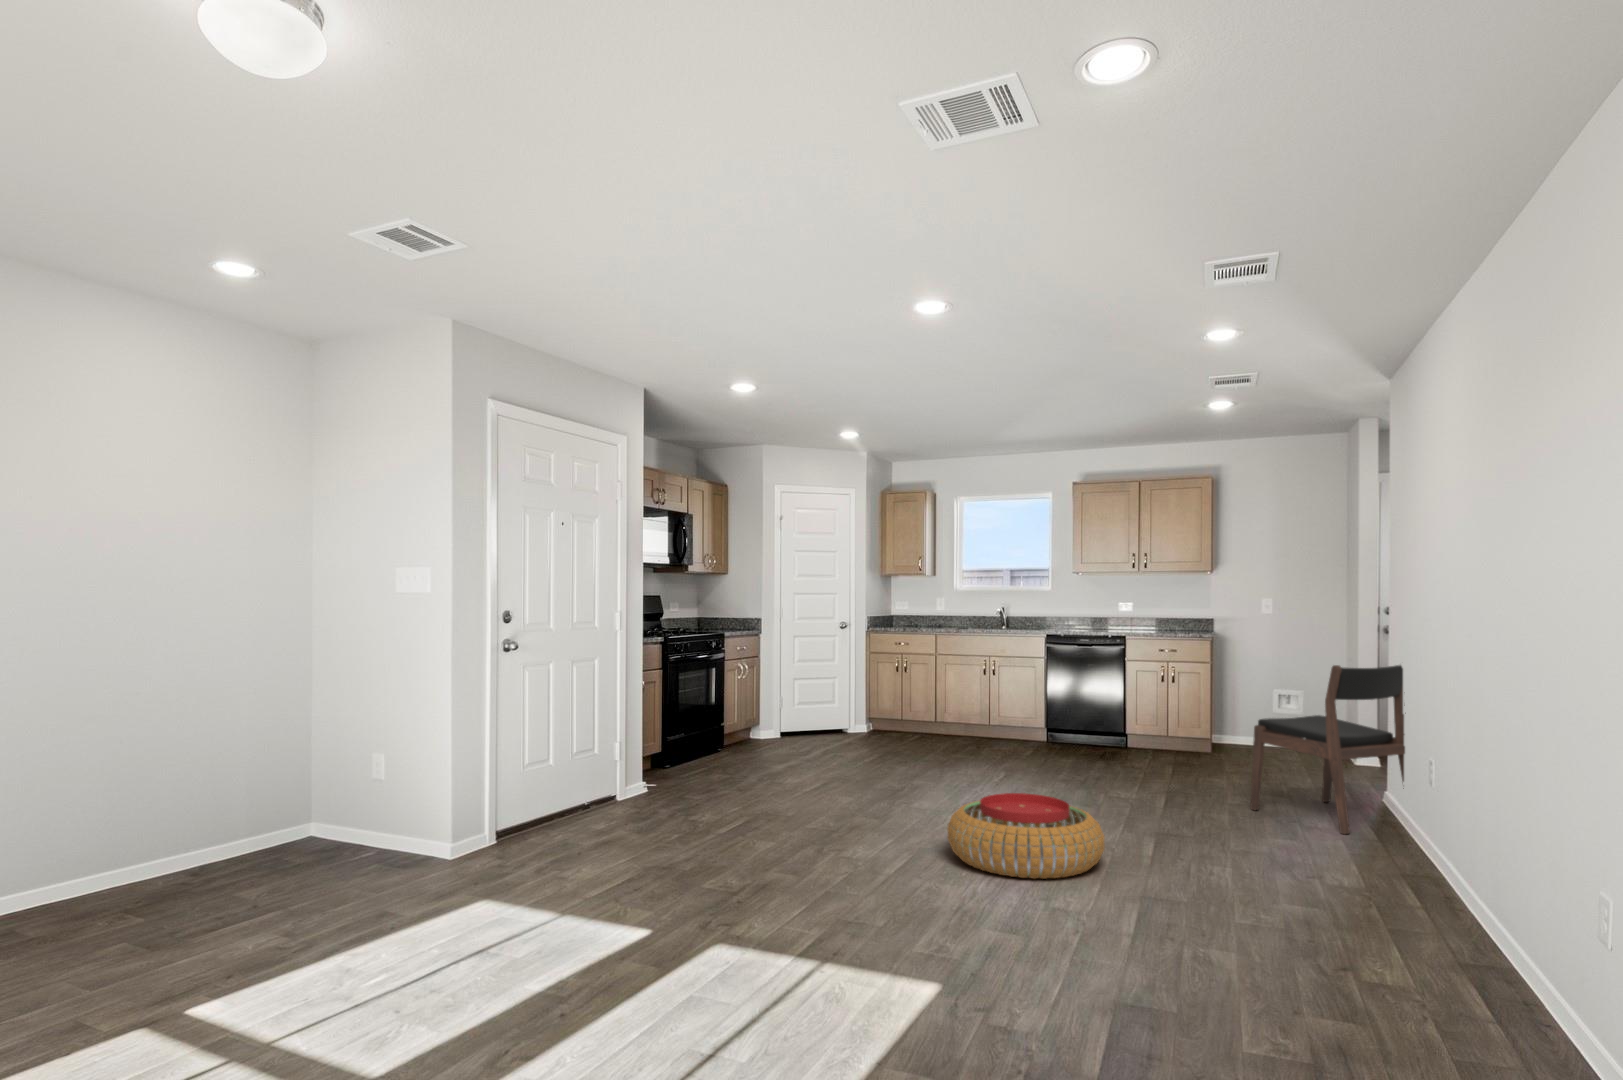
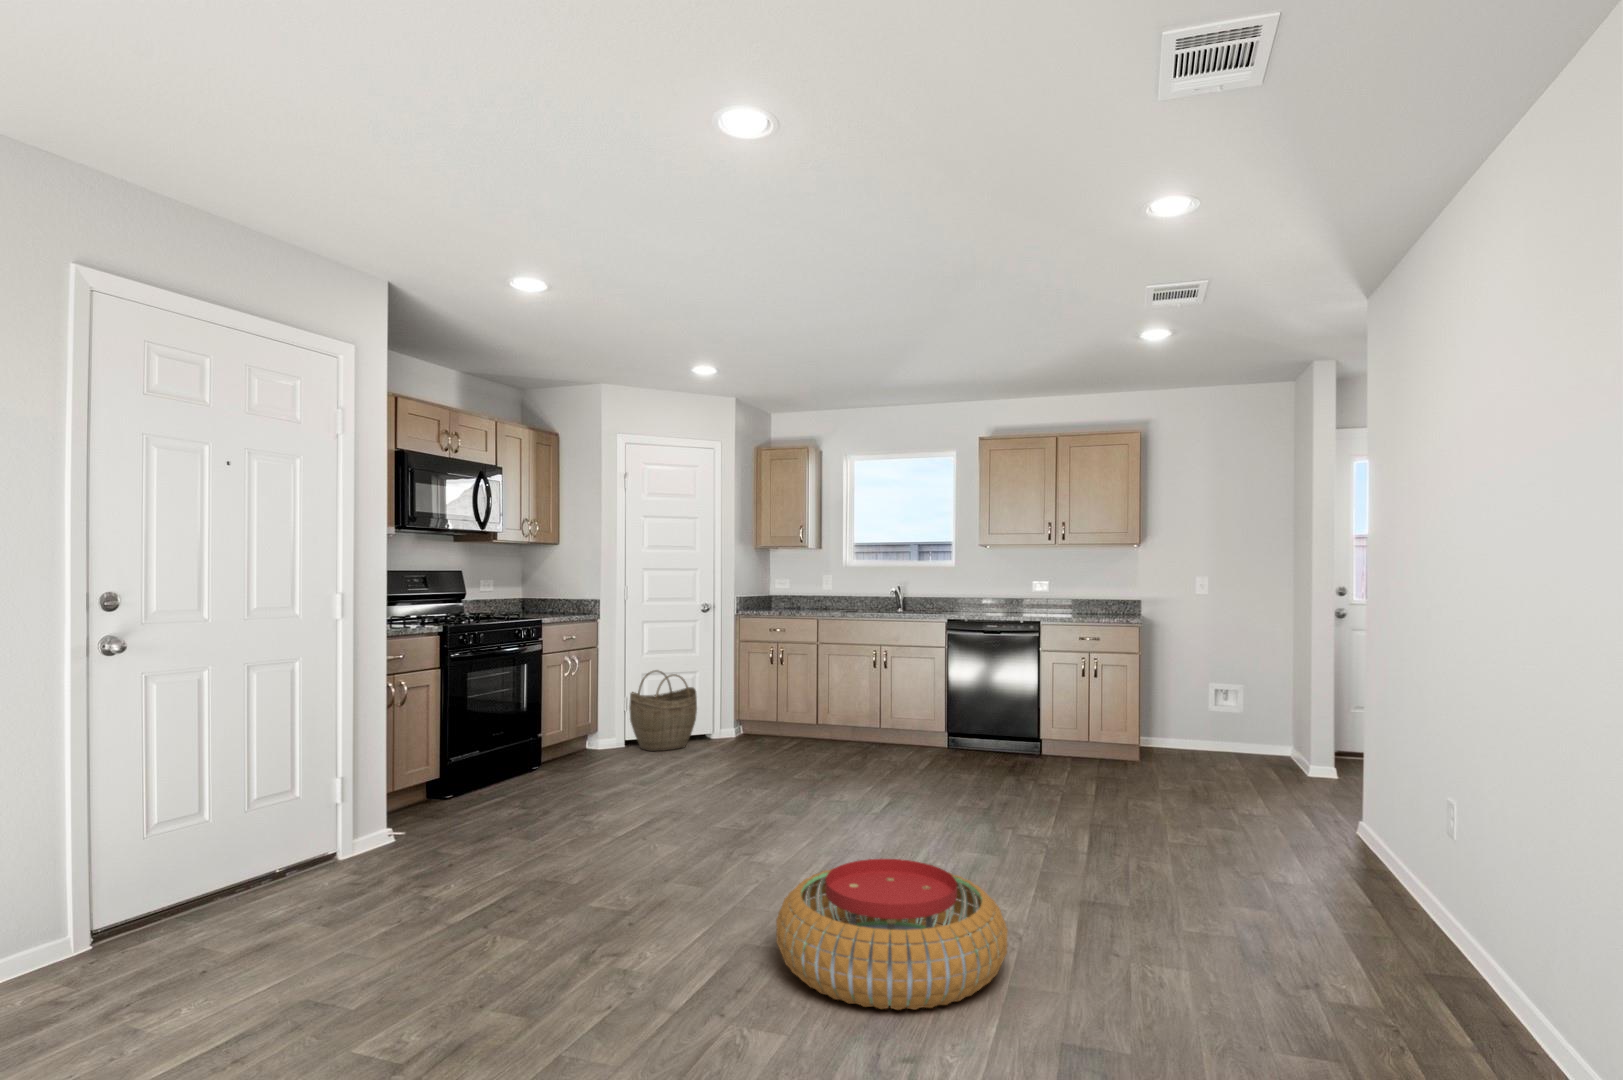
dining chair: present [1250,665,1405,835] -> none [1200,660,1419,896]
woven basket: none [786,676,840,741] -> present [629,670,697,751]

